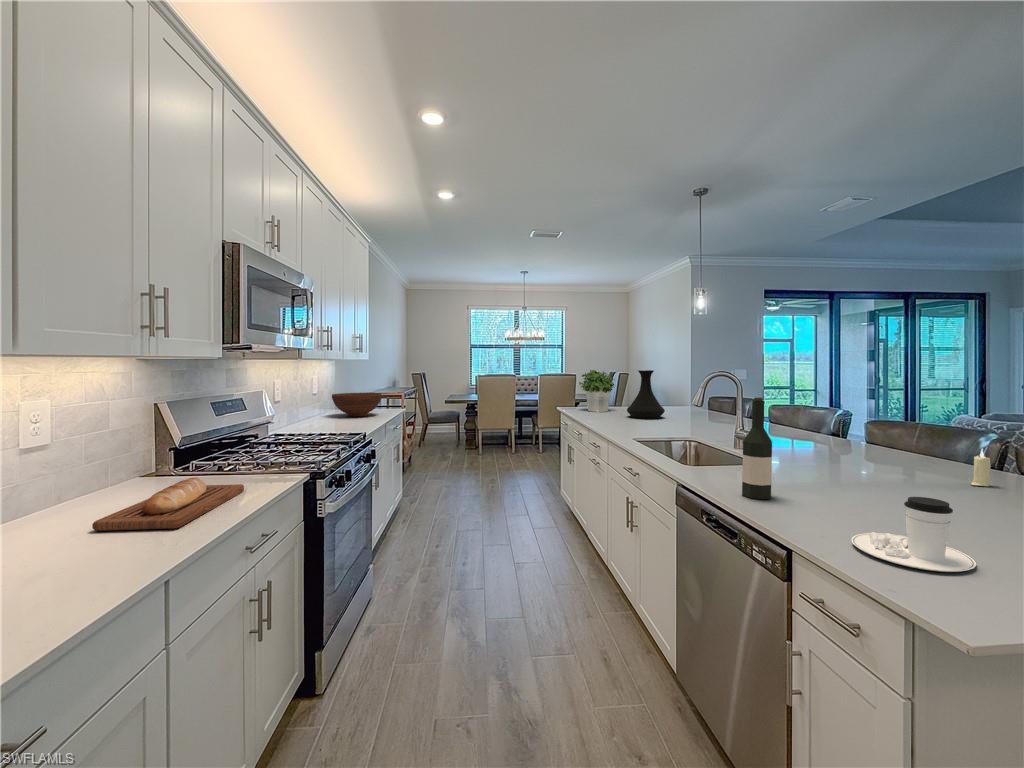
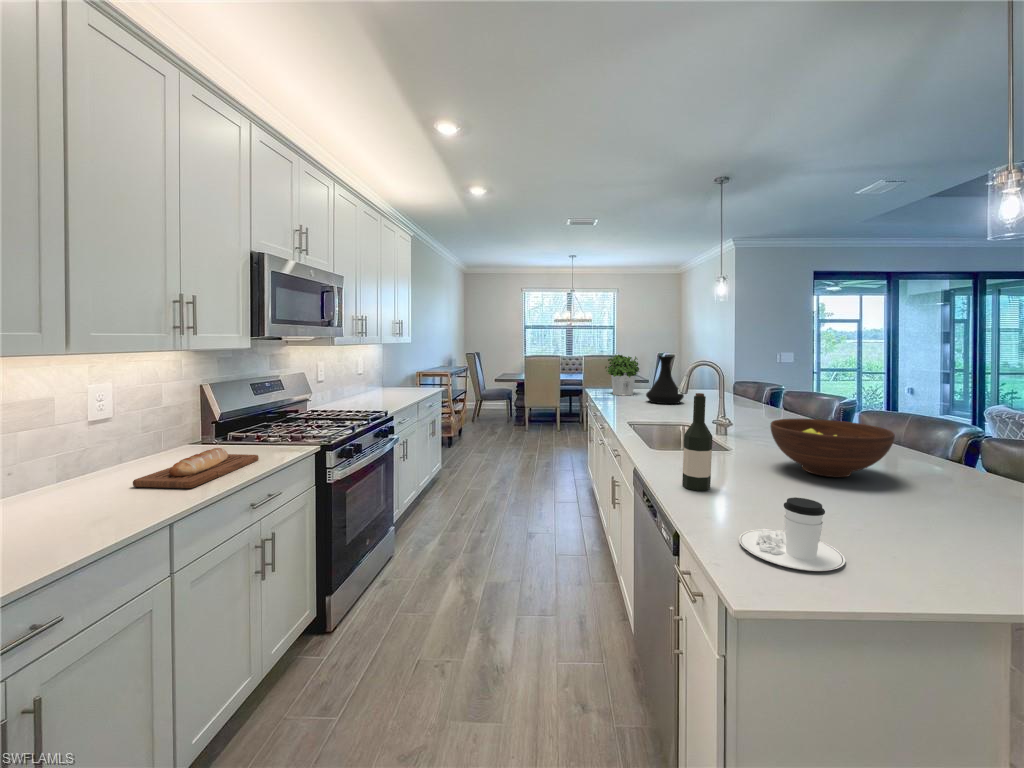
fruit bowl: present [332,393,382,417] -> present [770,419,895,477]
candle: present [971,449,991,486] -> none [937,451,960,490]

